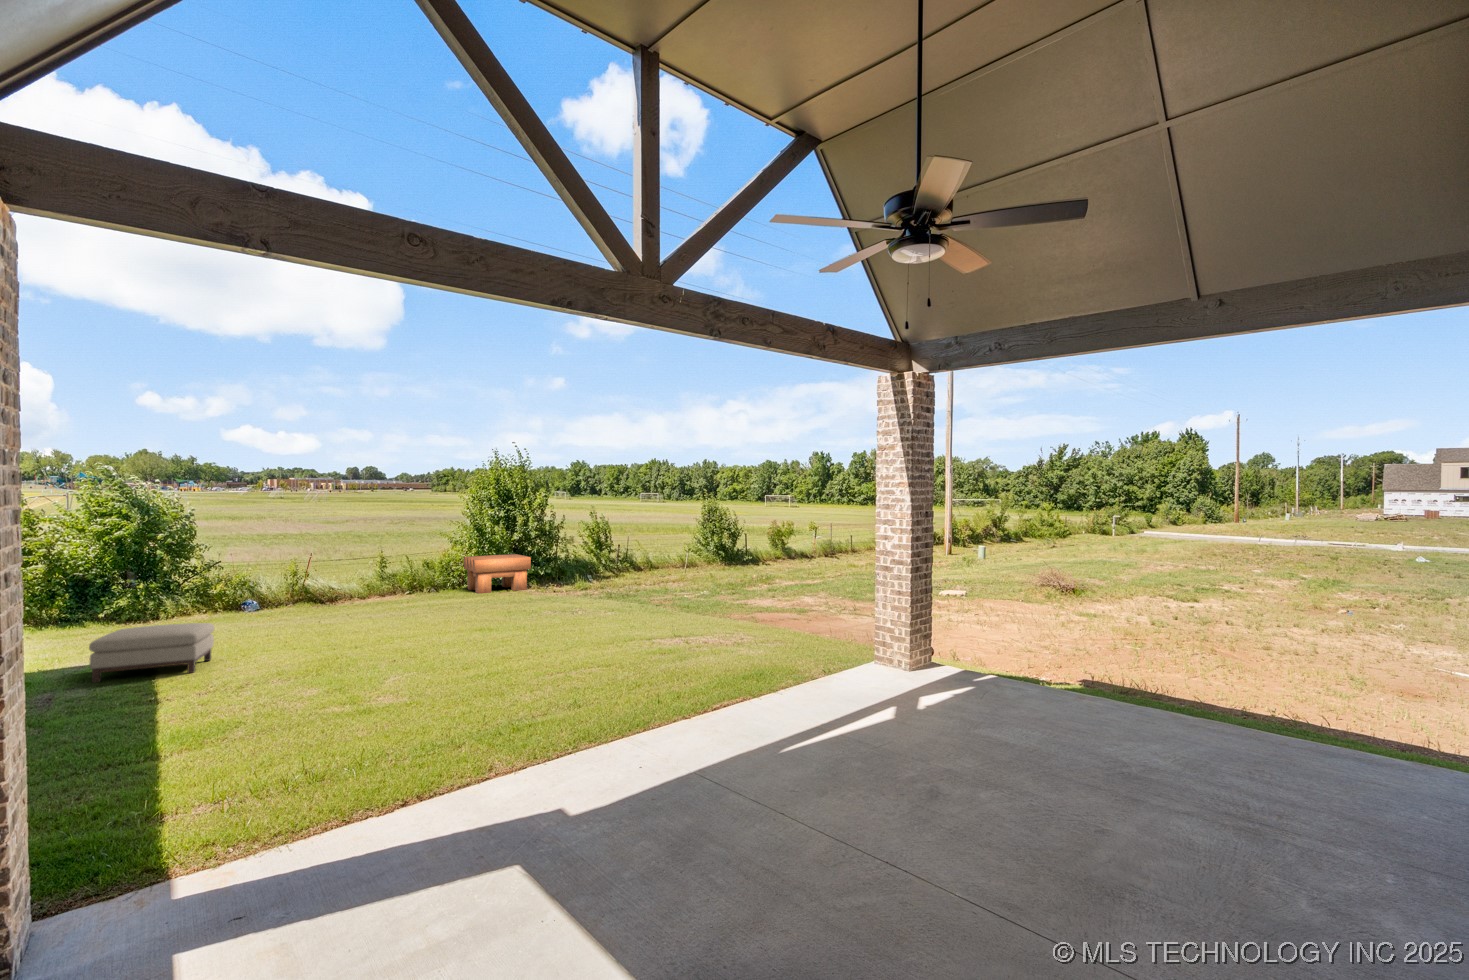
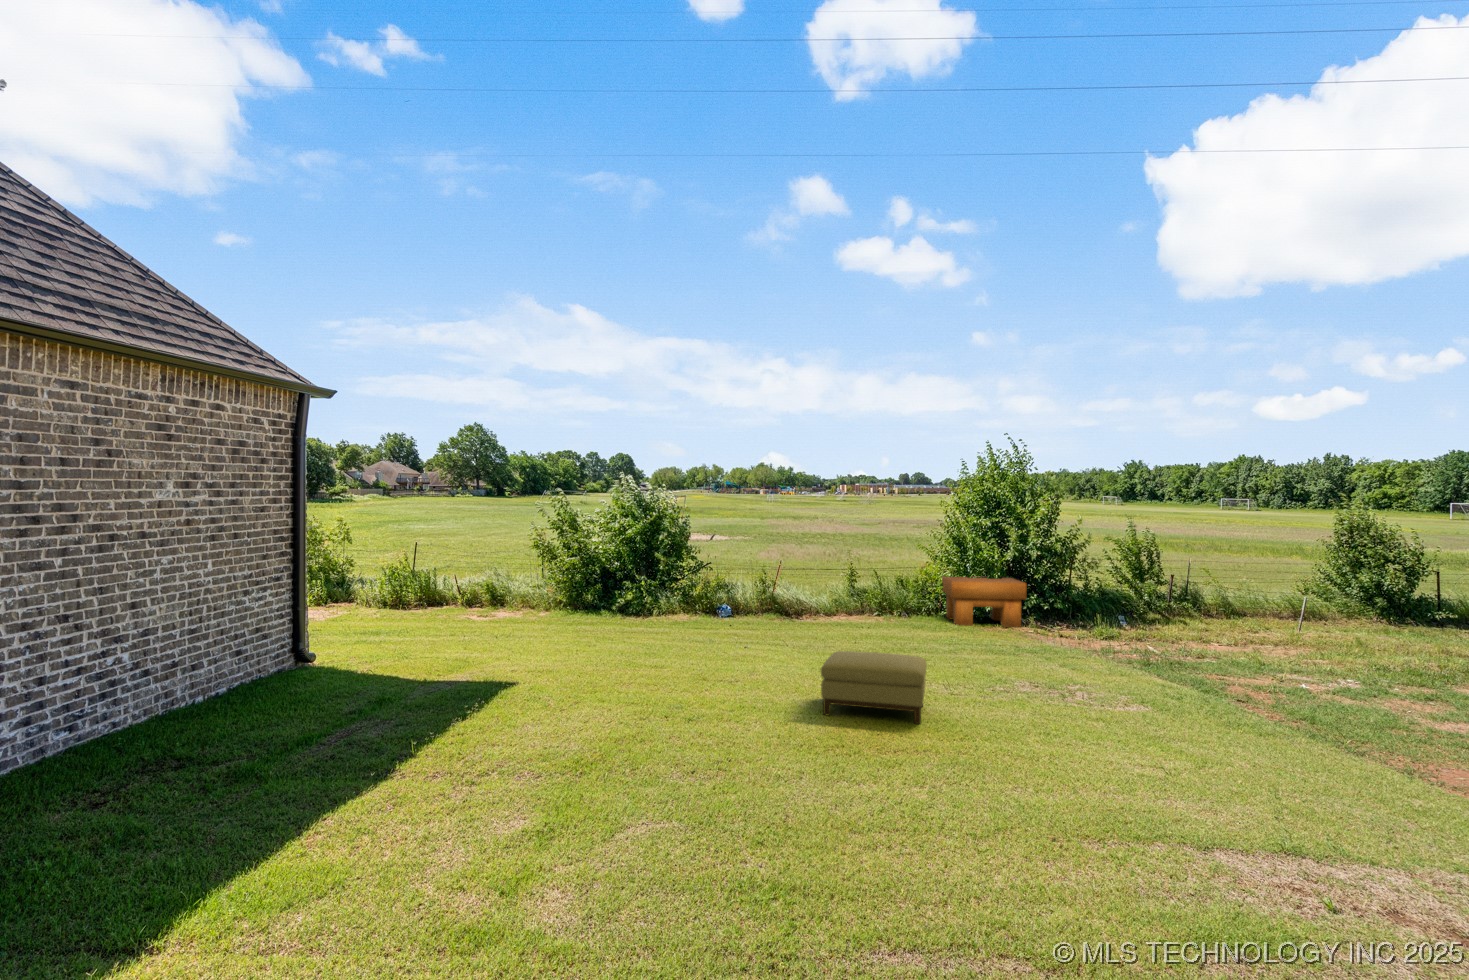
ottoman: present [89,623,214,683] -> present [821,651,927,724]

